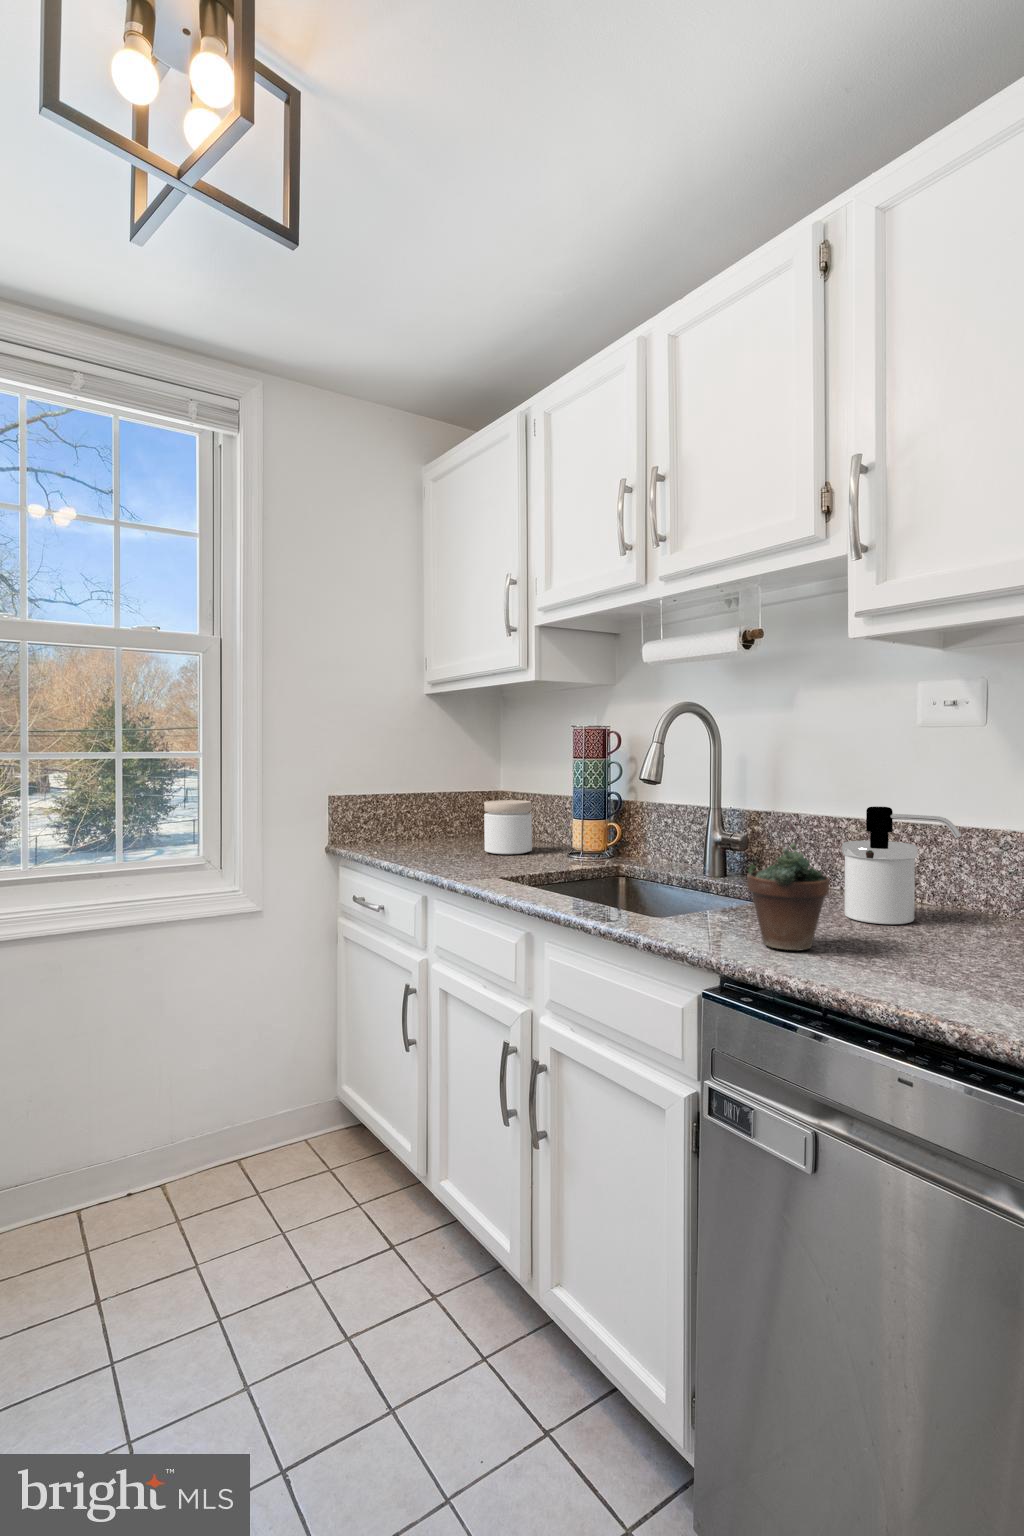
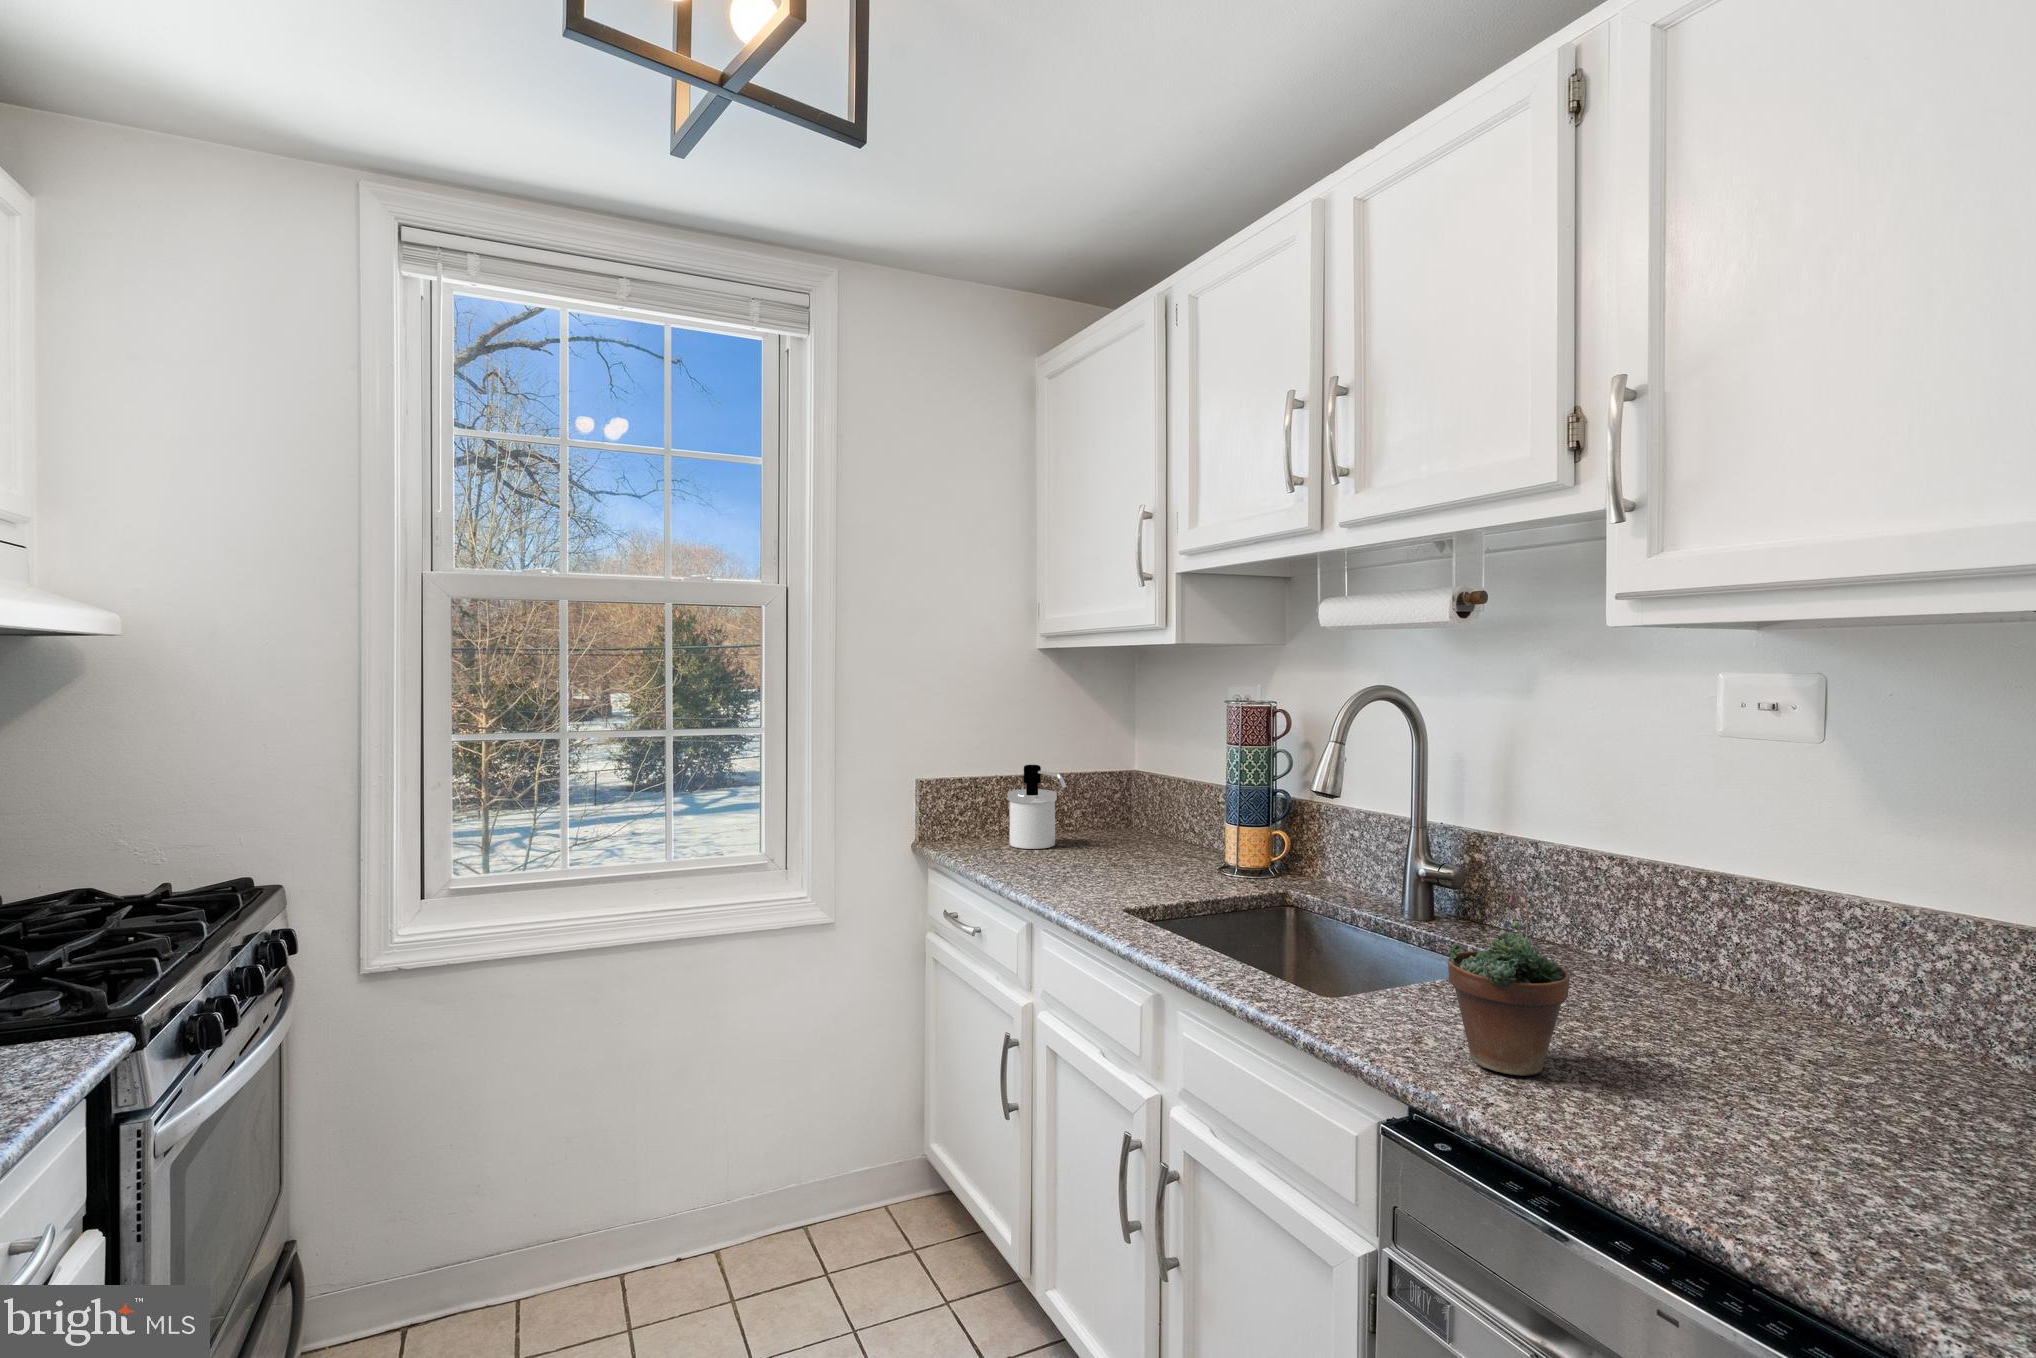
jar: present [484,800,532,854] -> none [1110,790,1172,864]
soap dispenser: present [842,806,961,924] -> present [1008,765,1067,849]

